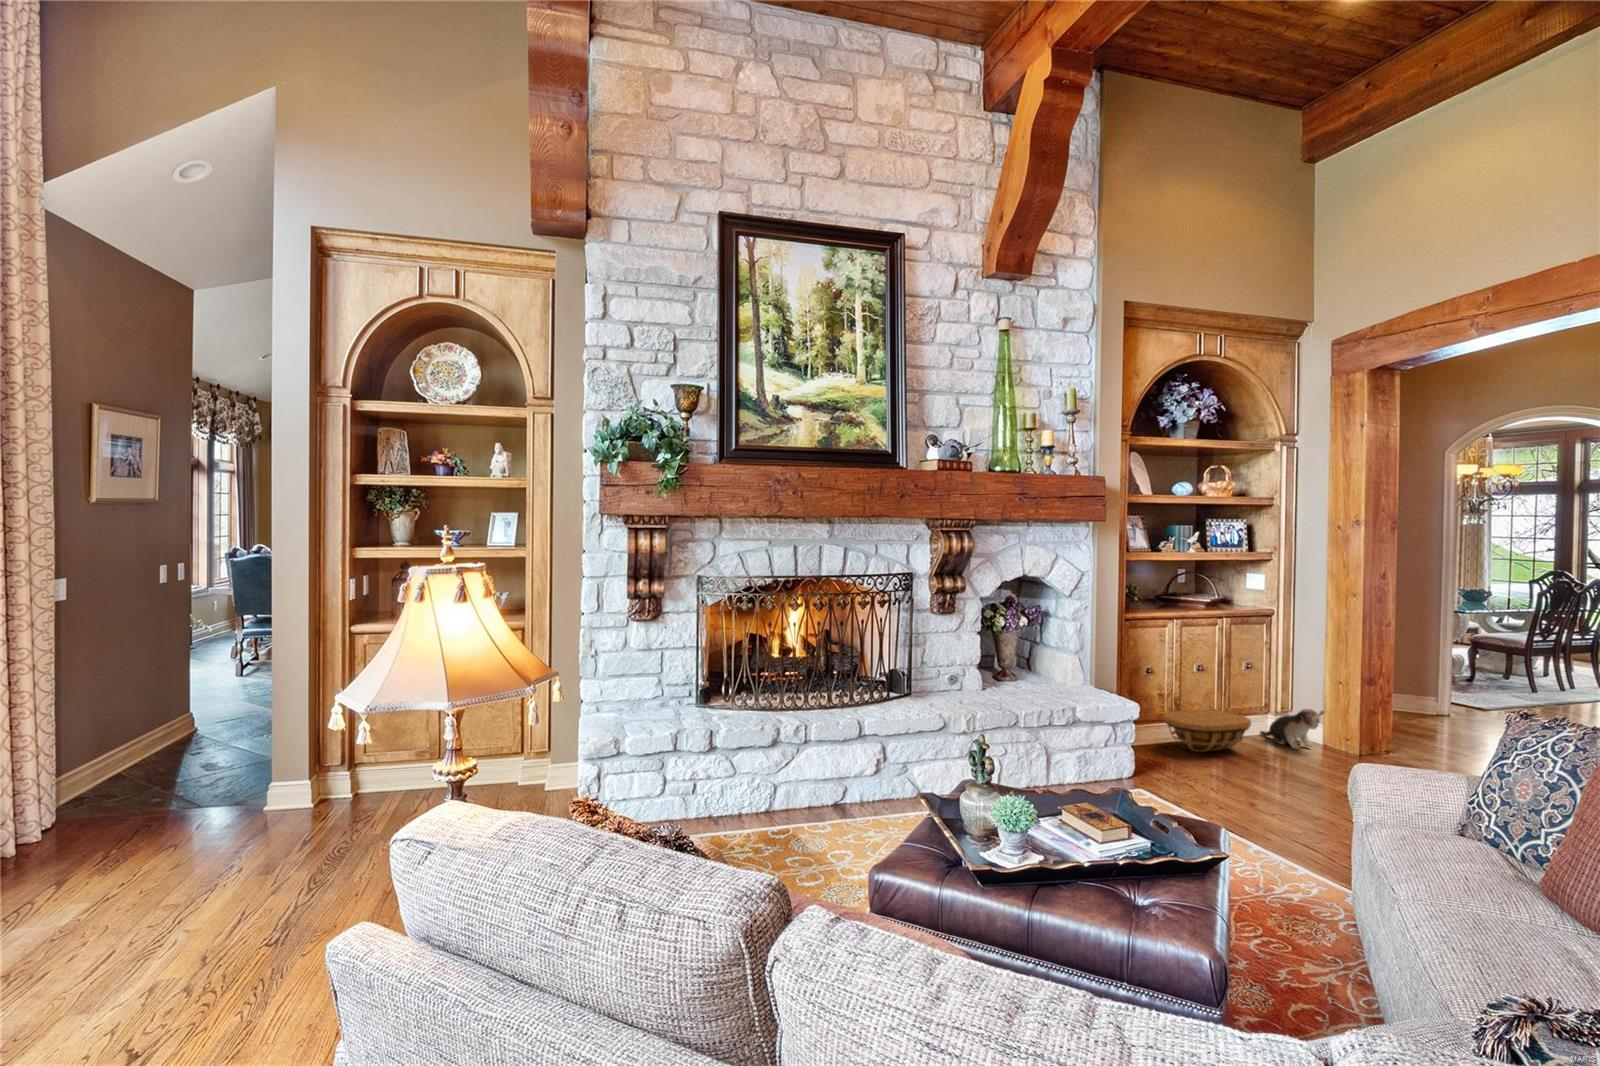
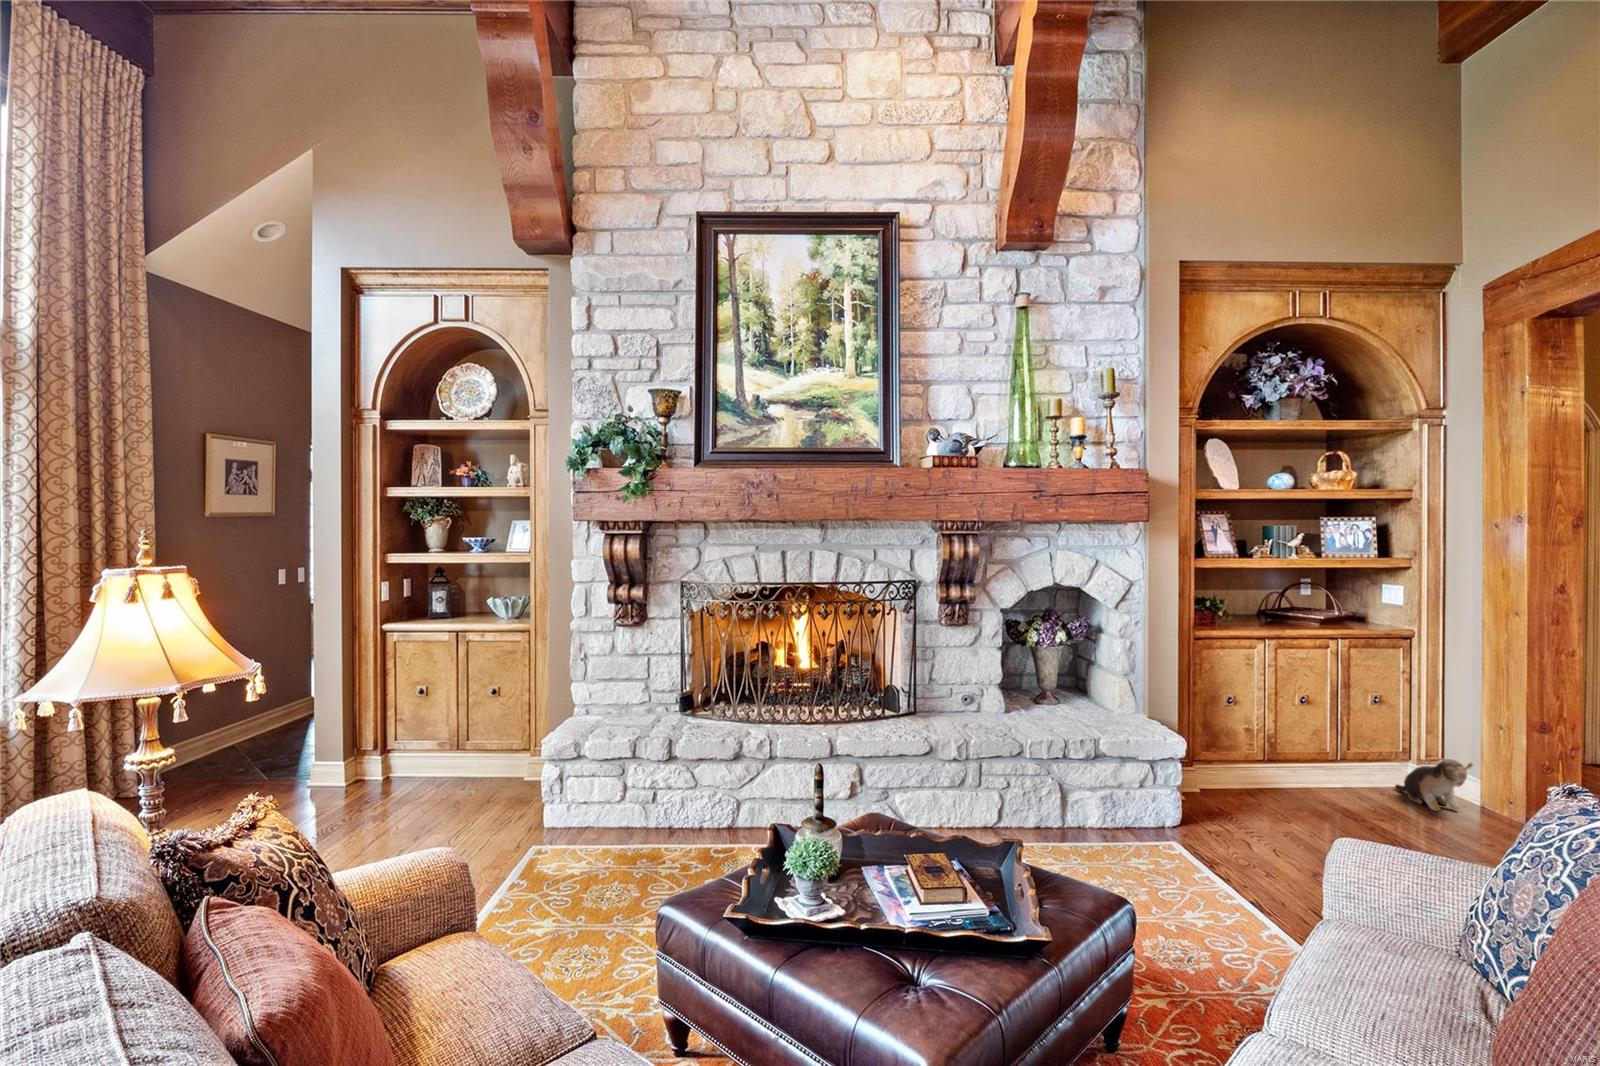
basket: present [1164,710,1251,752] -> none [1247,752,1365,804]

